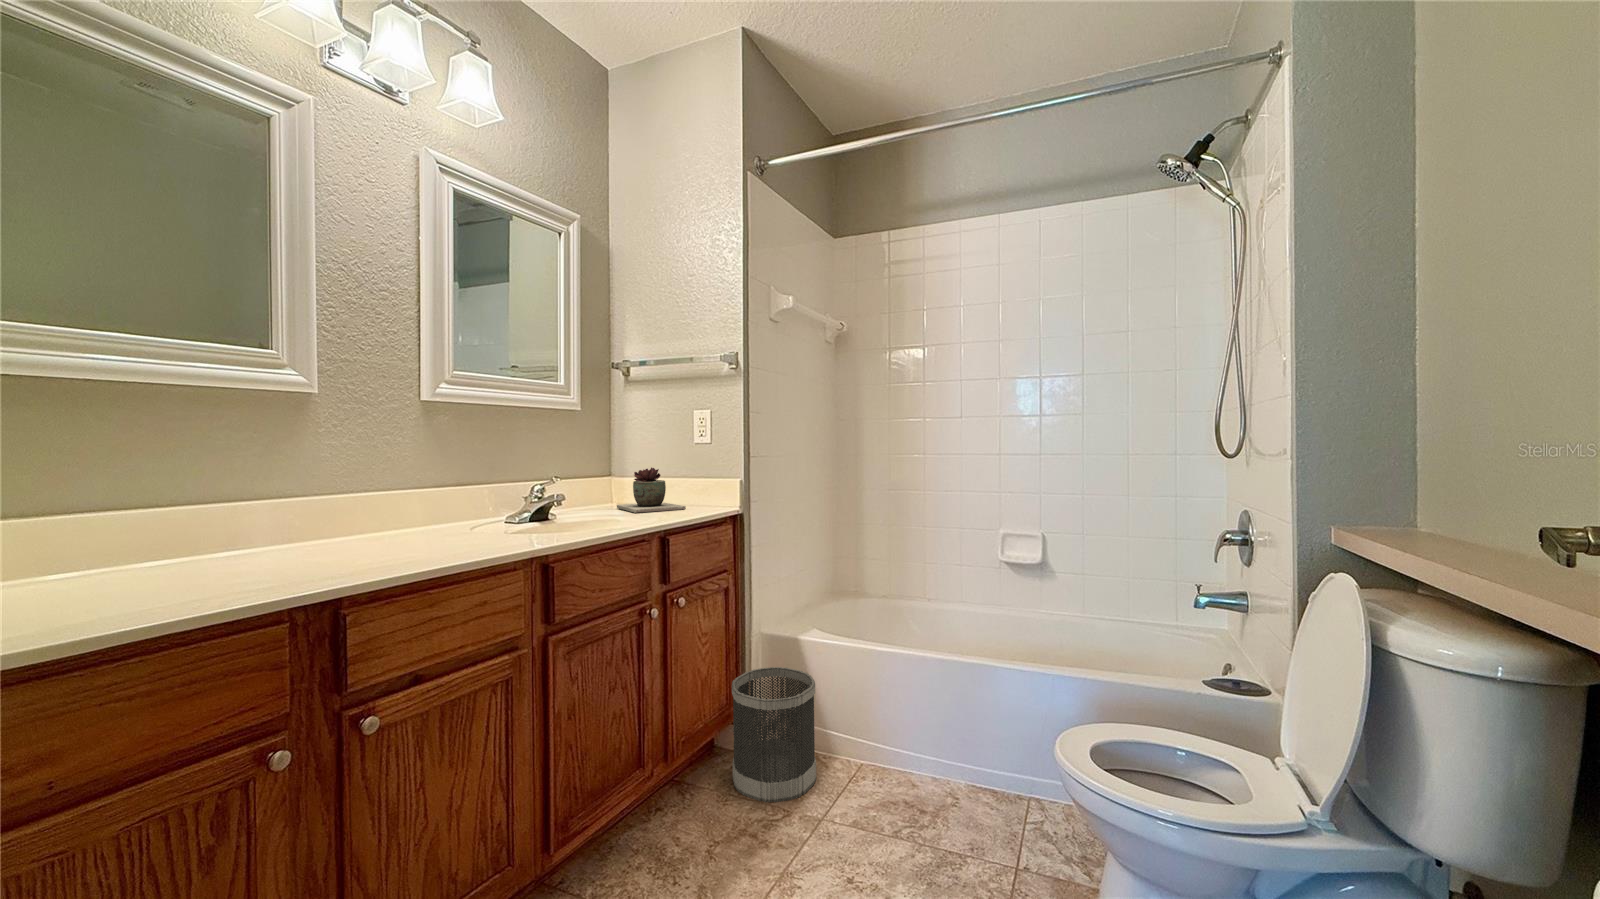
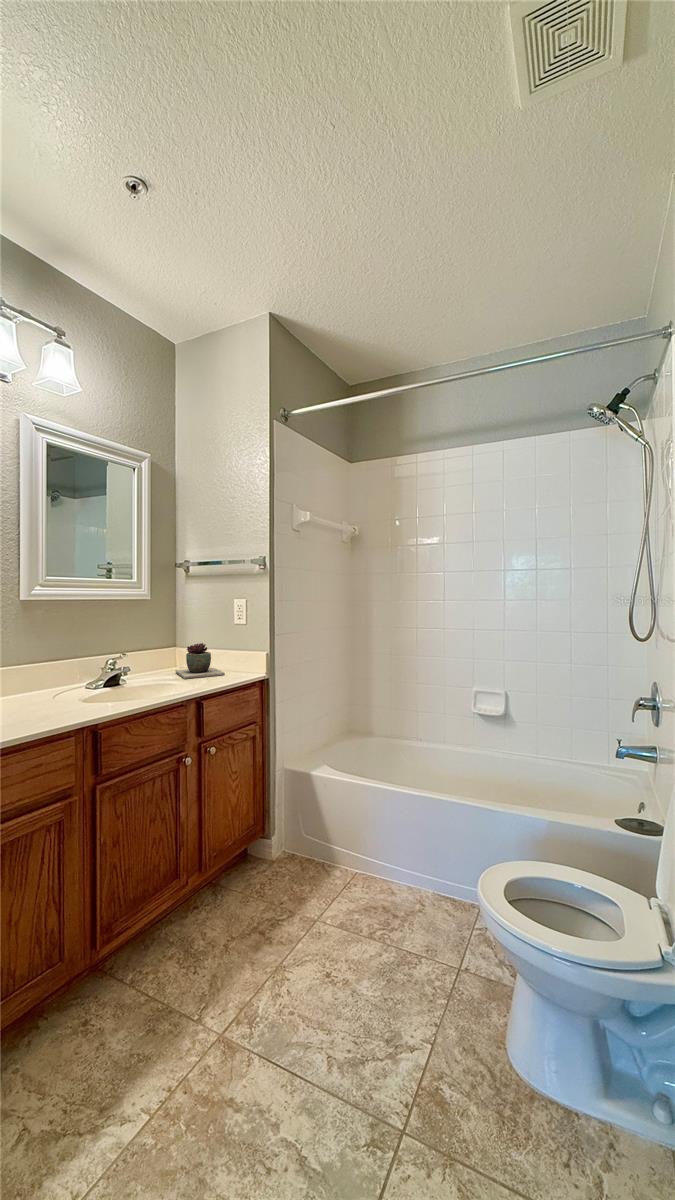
wastebasket: present [732,667,816,802] -> none [255,795,319,904]

